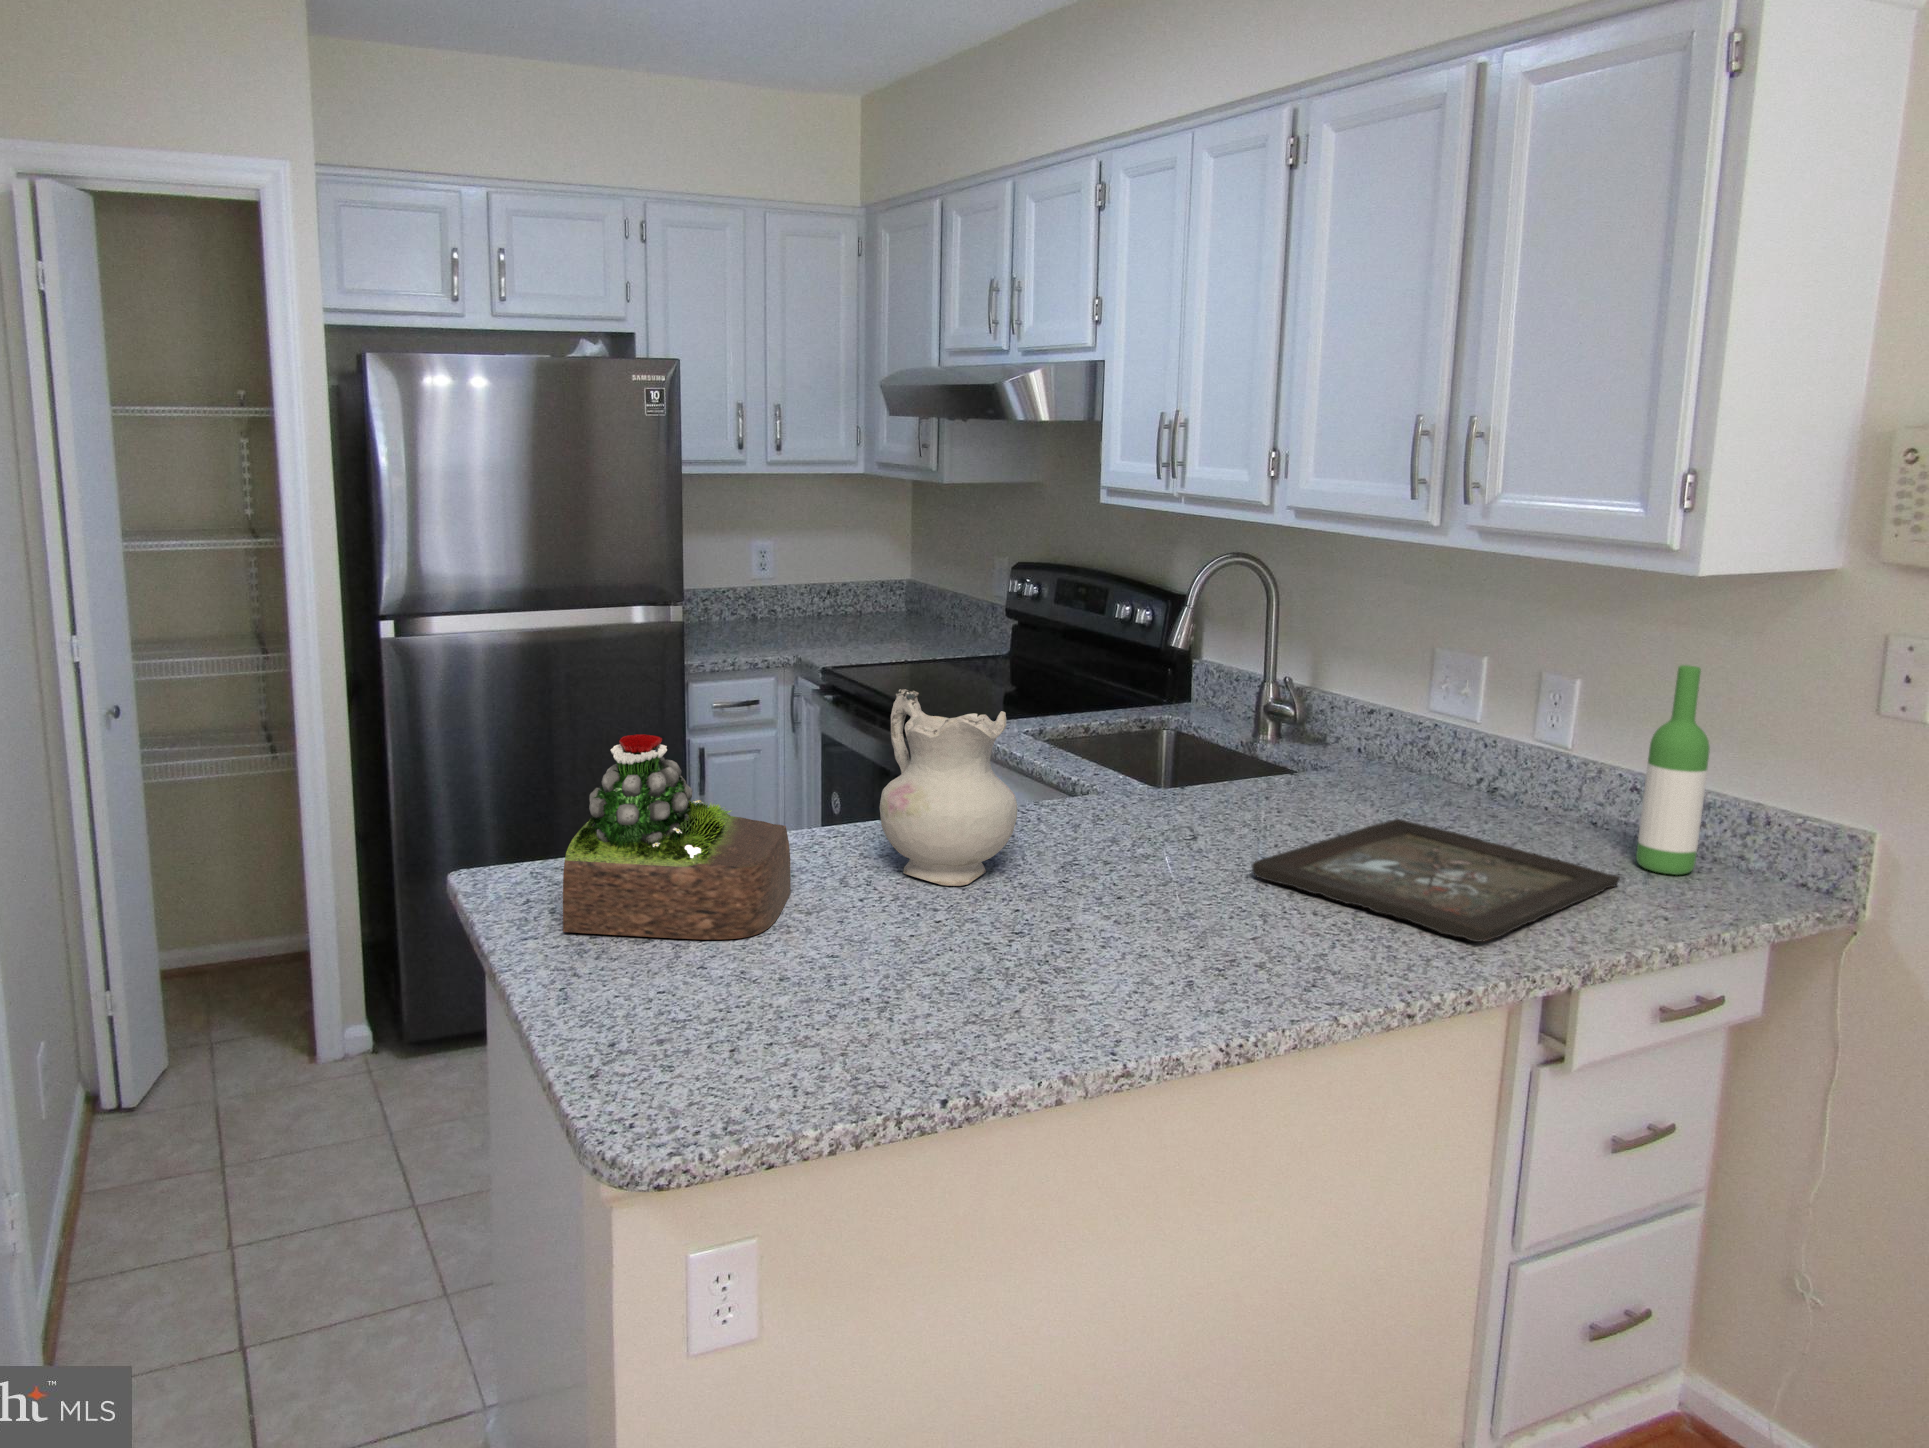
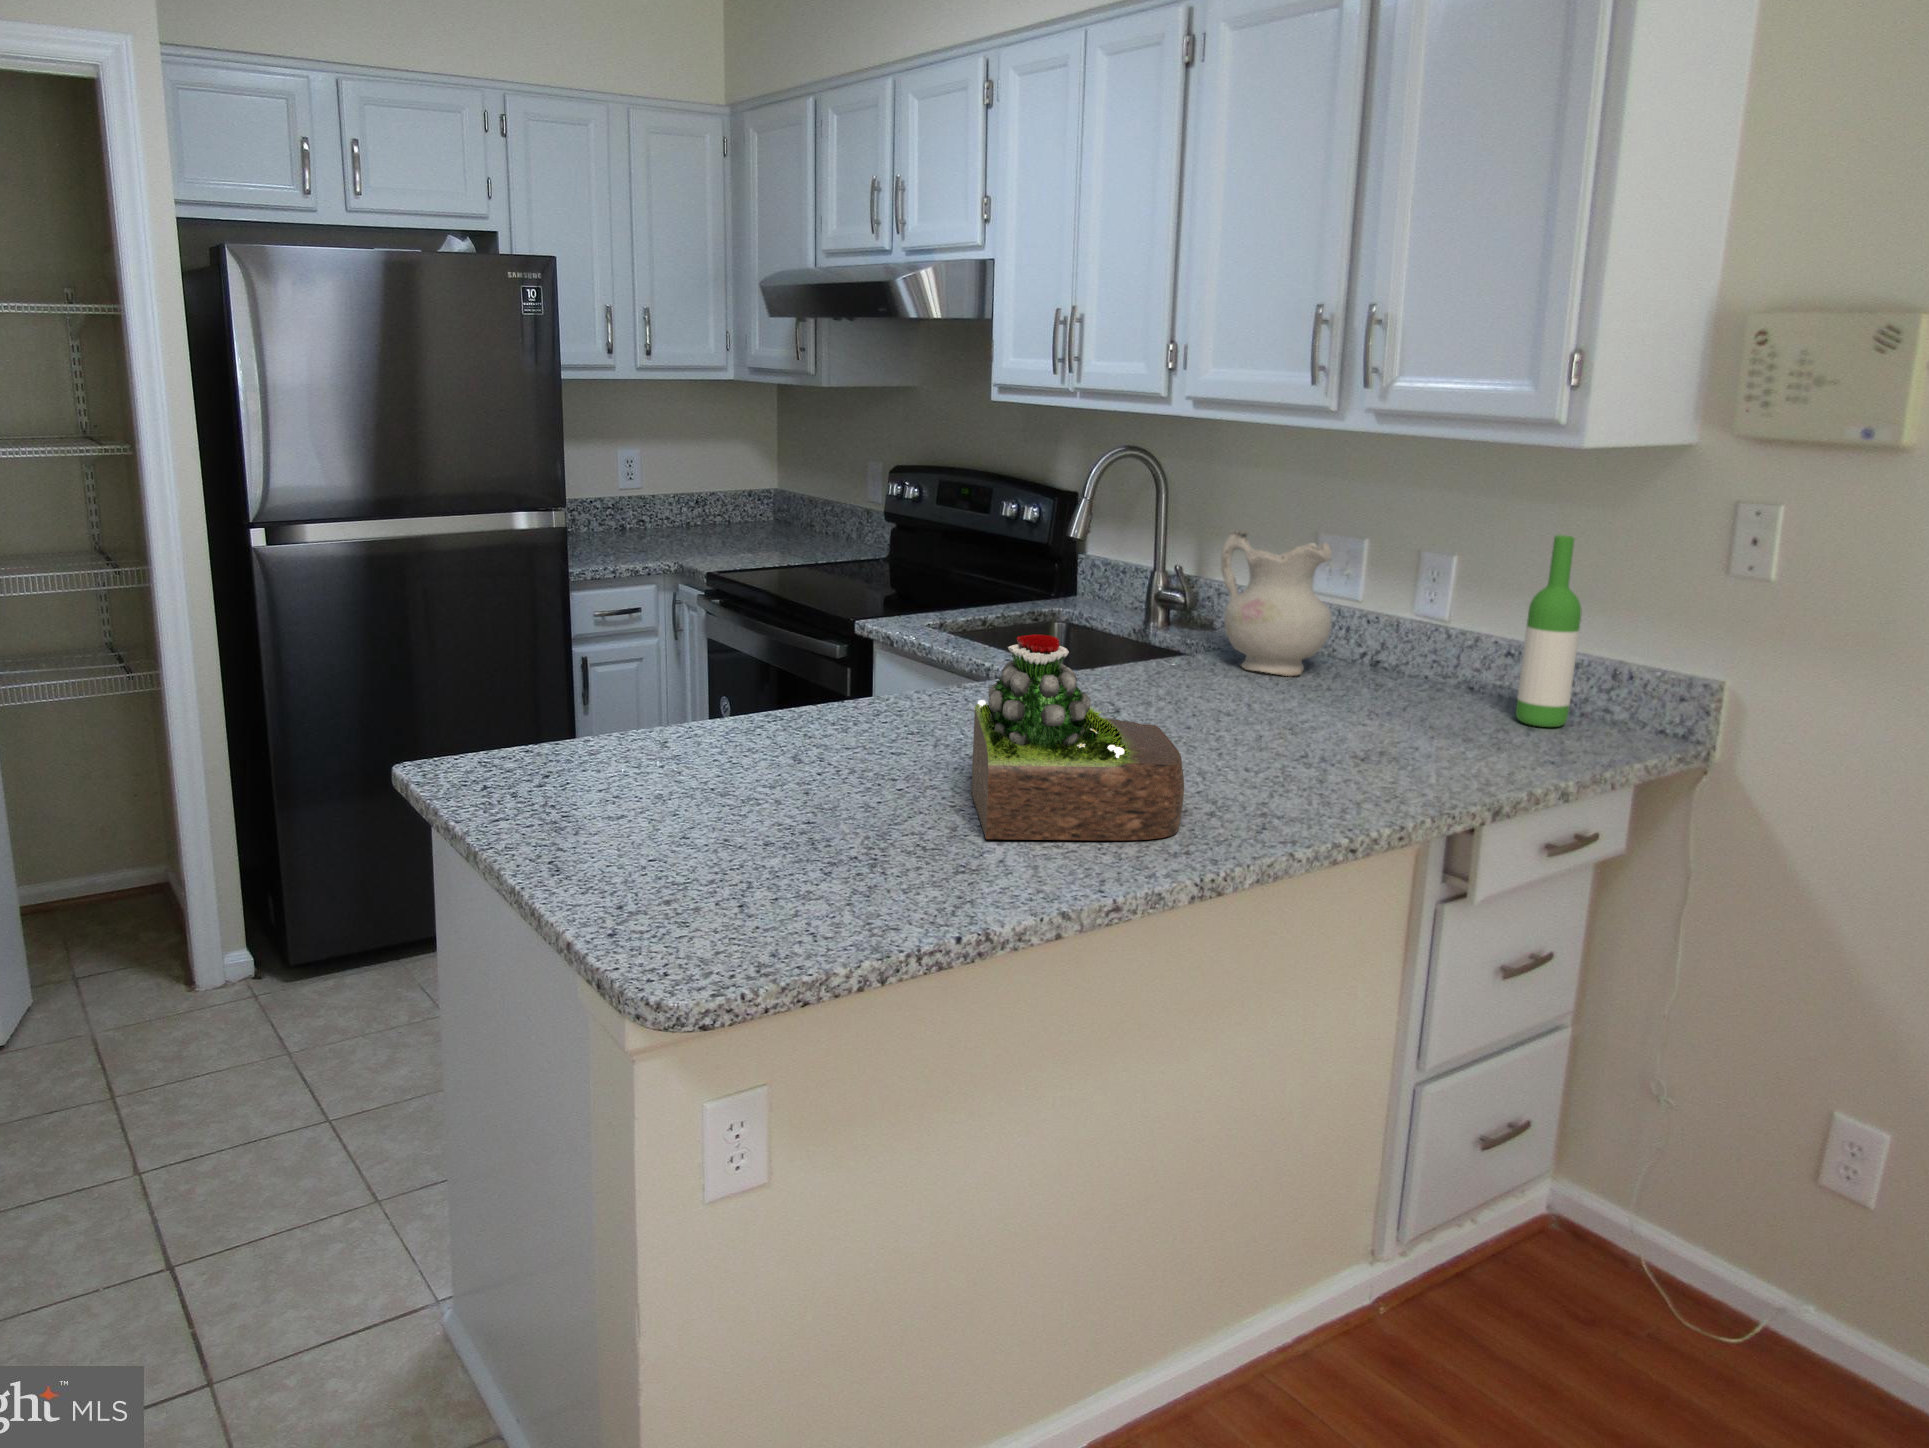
ceramic pitcher: present [880,689,1017,886] -> present [1221,530,1332,676]
succulent plant: present [563,735,790,939] -> present [971,635,1184,840]
tray: present [1252,819,1620,942] -> none [1182,688,1507,787]

